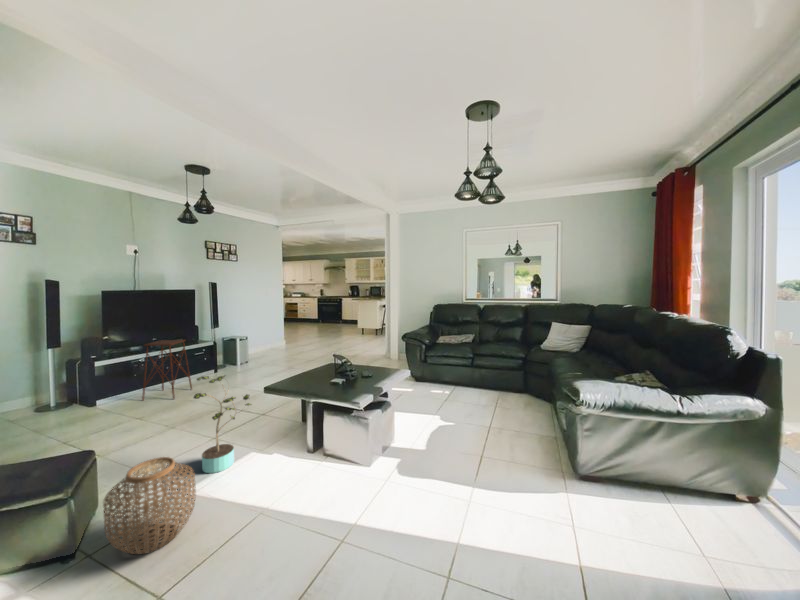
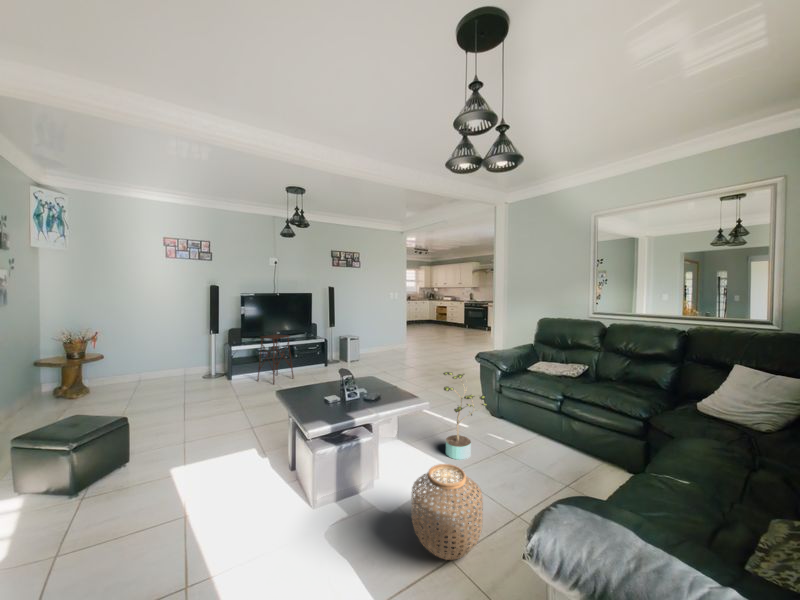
potted plant: present [194,376,251,473] -> present [443,372,487,460]
woven basket: present [103,457,196,554] -> present [412,464,483,560]

